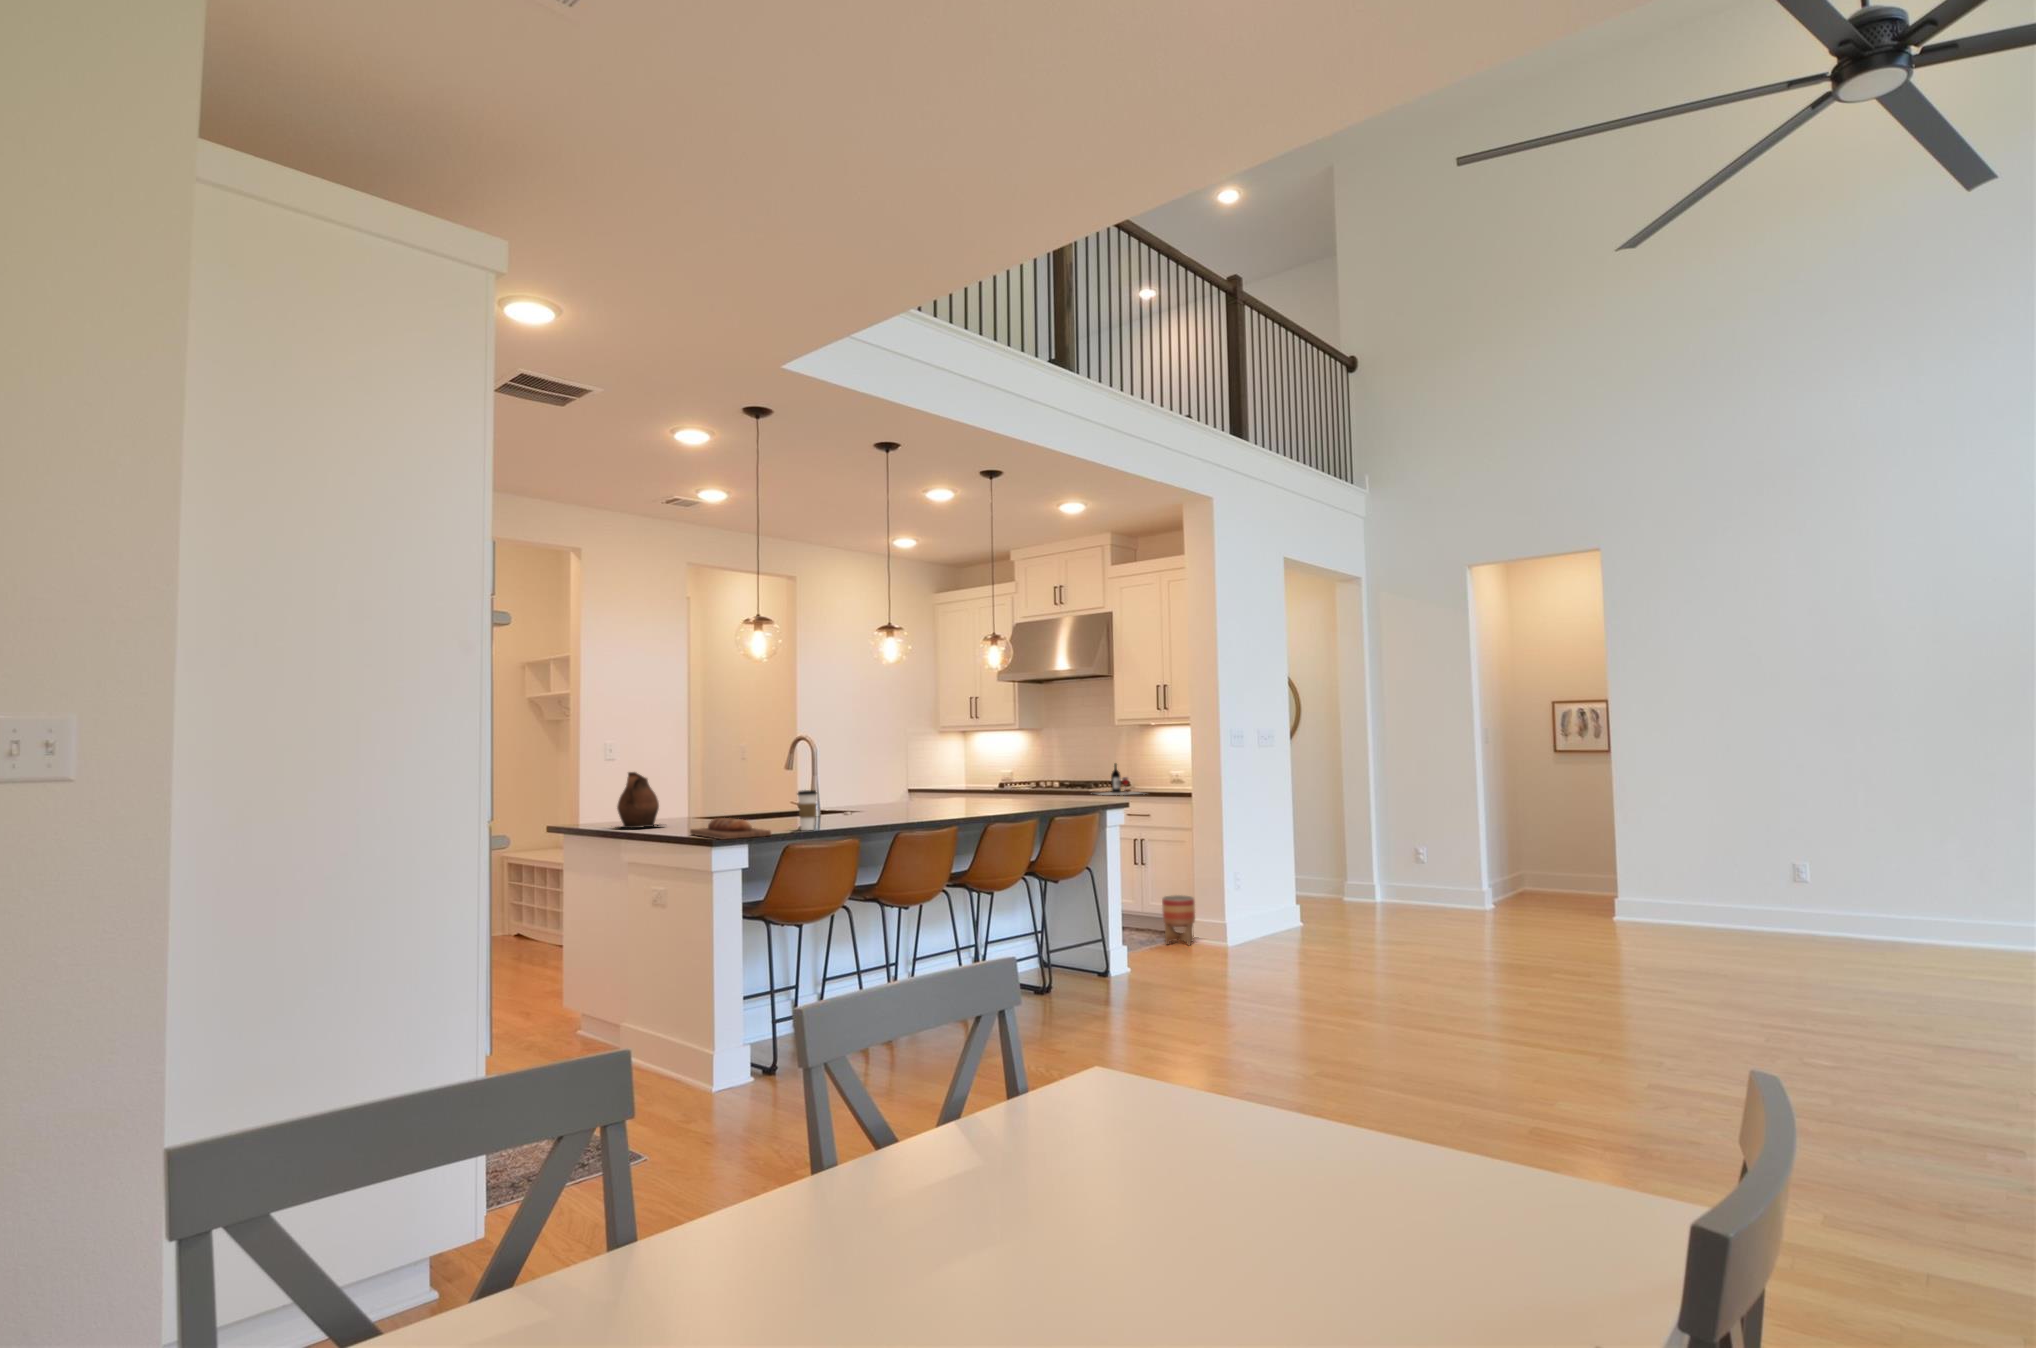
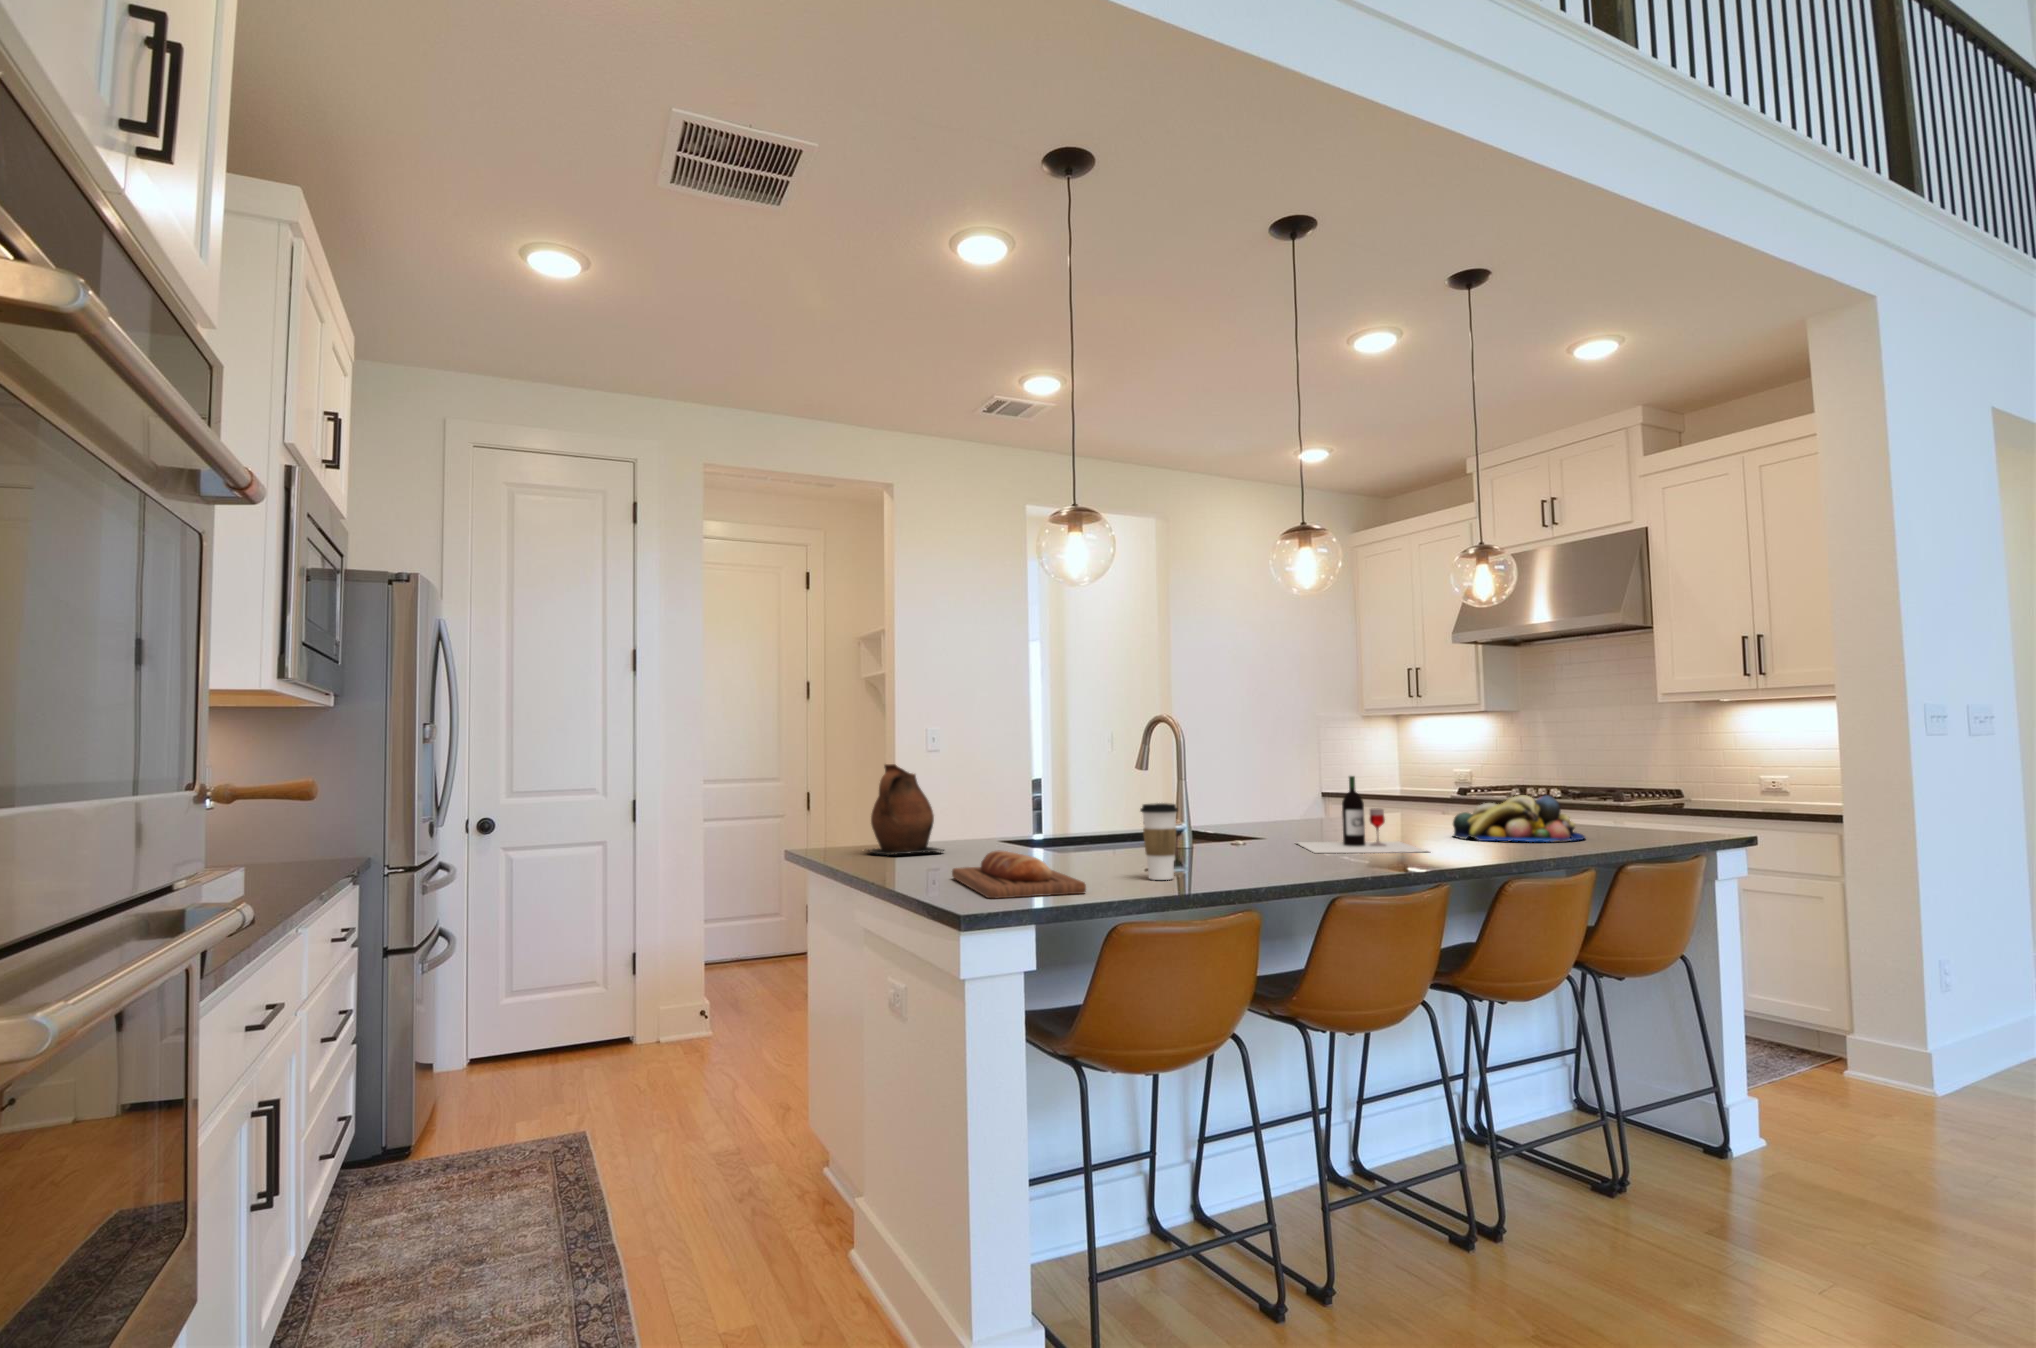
wine bottle: present [1099,763,1138,795] -> present [1298,776,1427,853]
fruit bowl: none [971,784,1041,810] -> present [1453,795,1585,842]
planter: present [1162,895,1195,945] -> none [1793,993,1866,1089]

